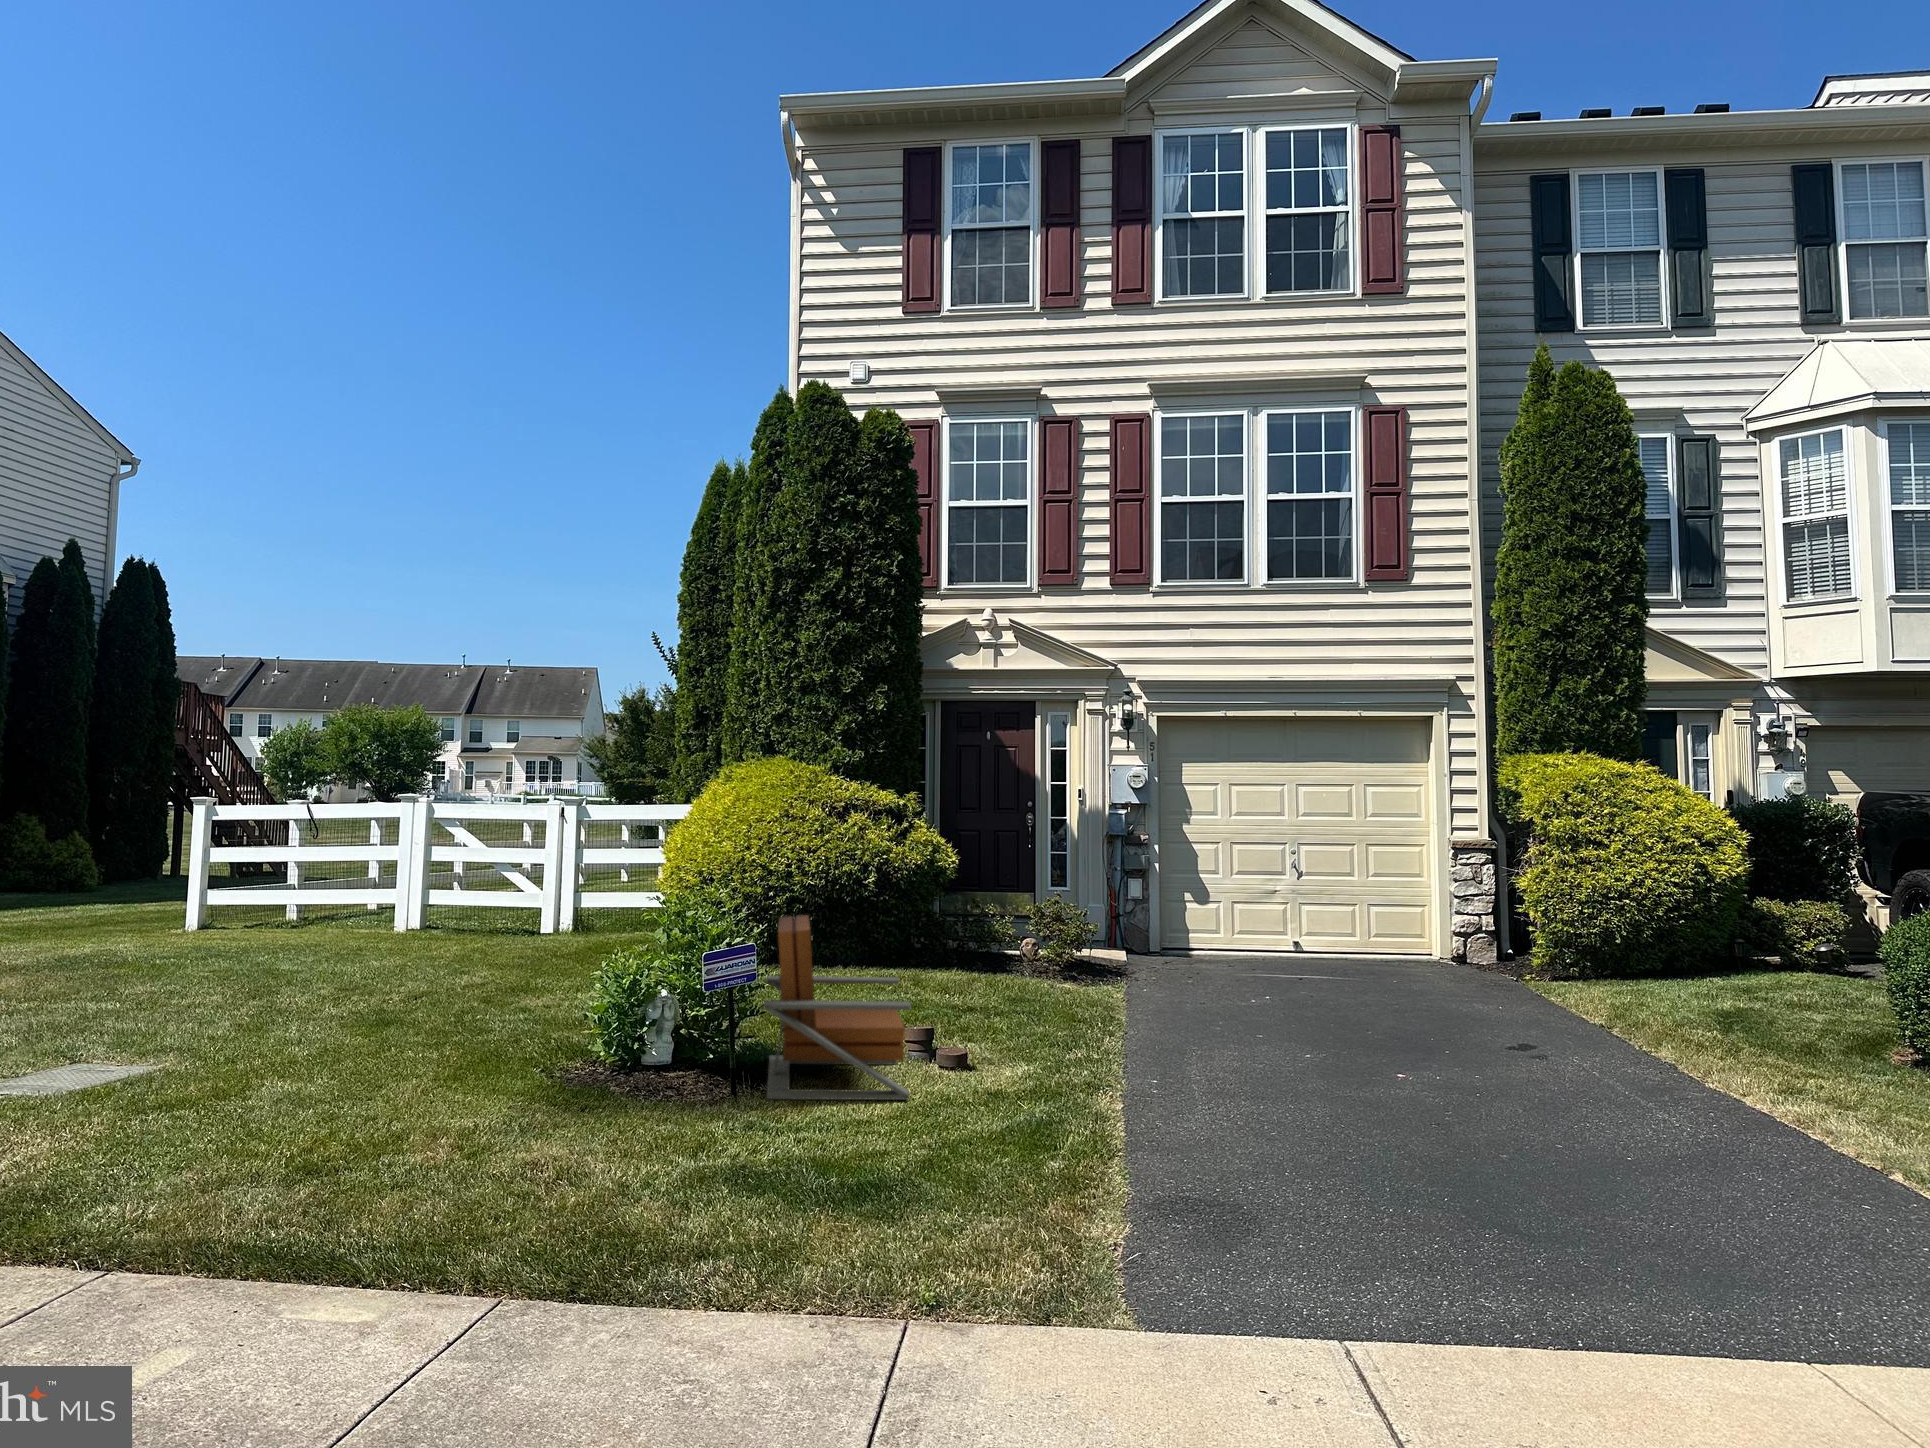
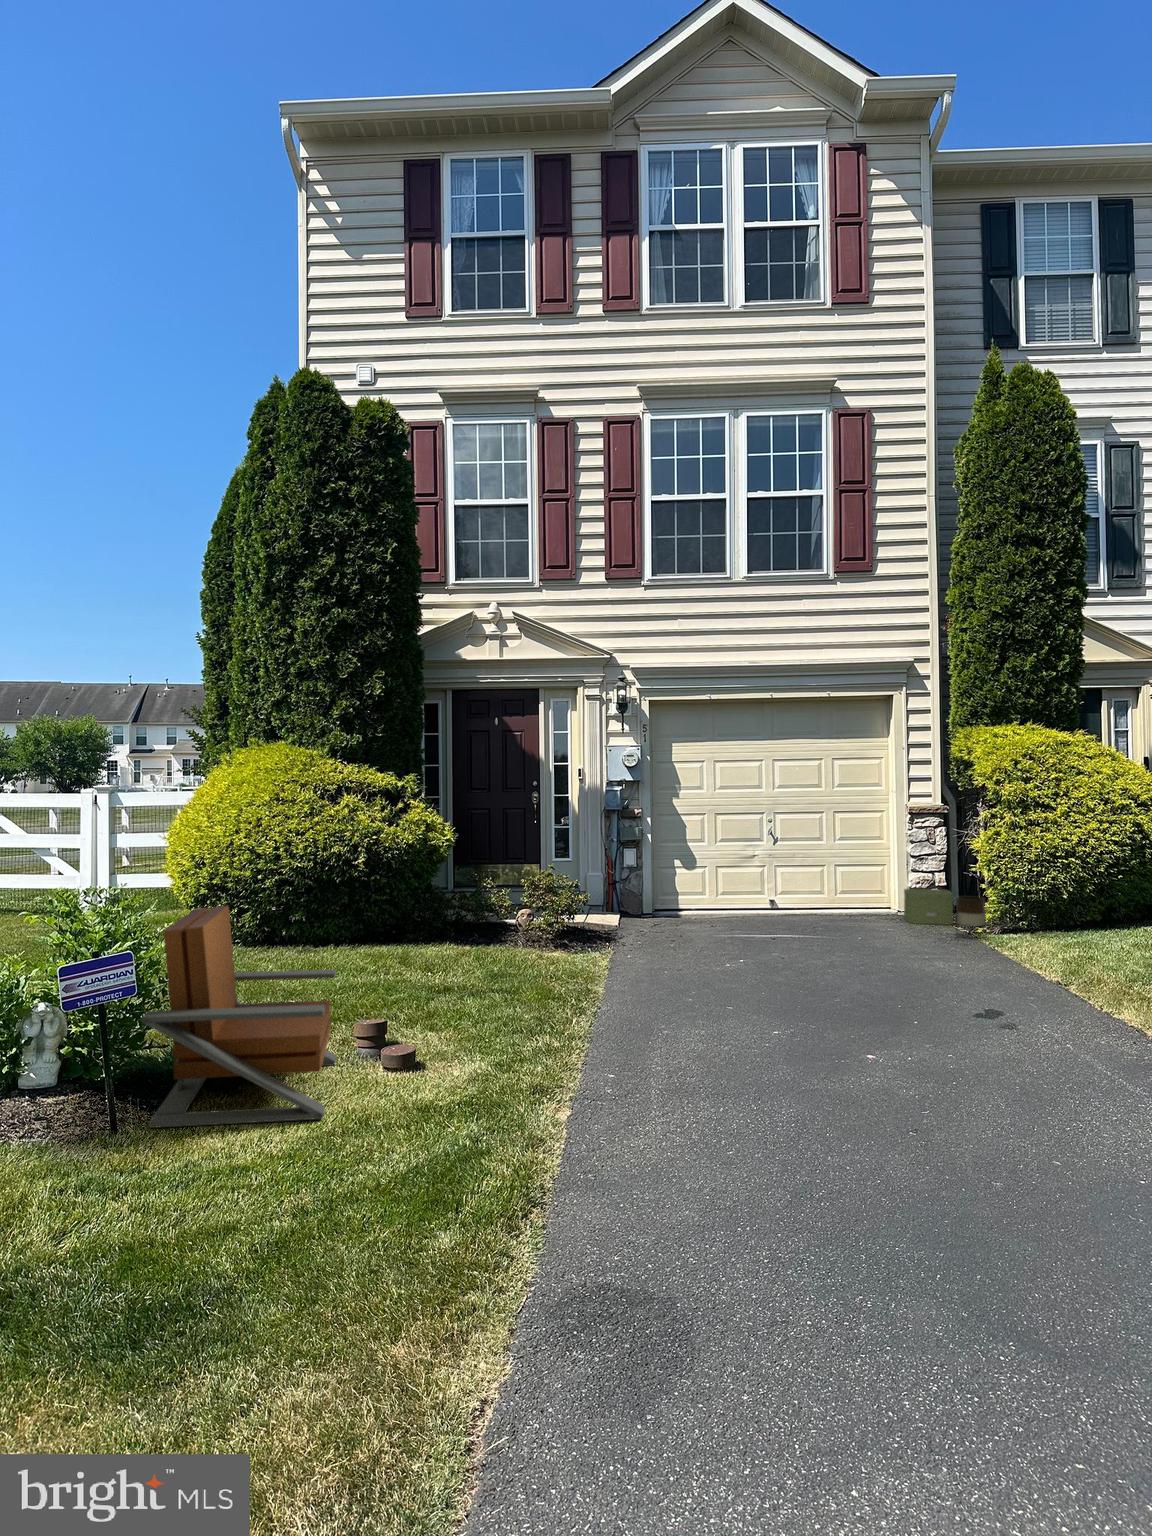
storage box: none [1445,931,1500,972] -> present [904,888,953,925]
planter: none [1501,939,1534,988] -> present [956,896,986,926]

